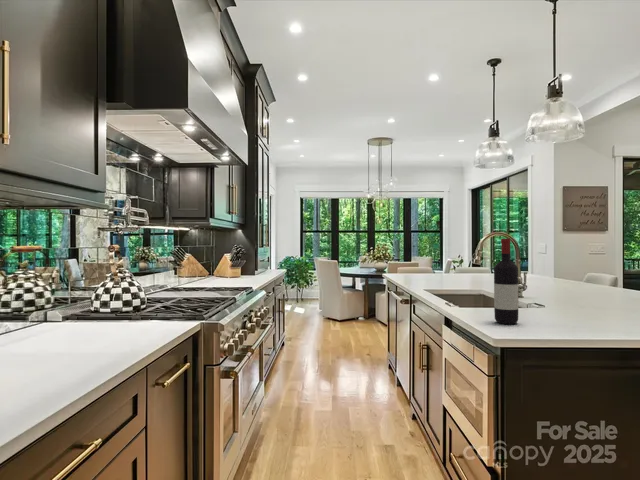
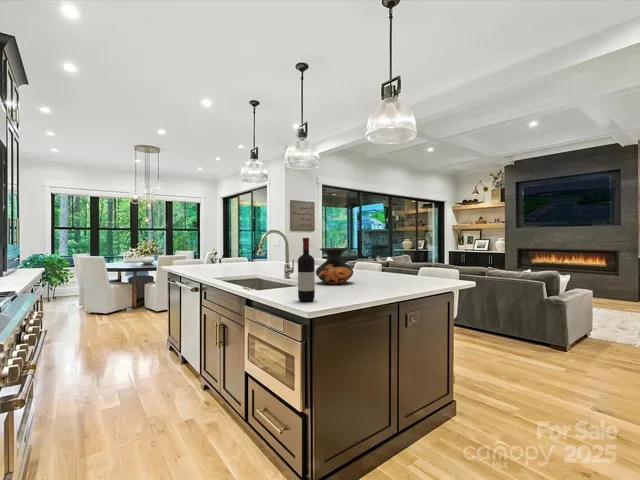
vase: none [550,255,615,308] -> present [316,248,353,284]

